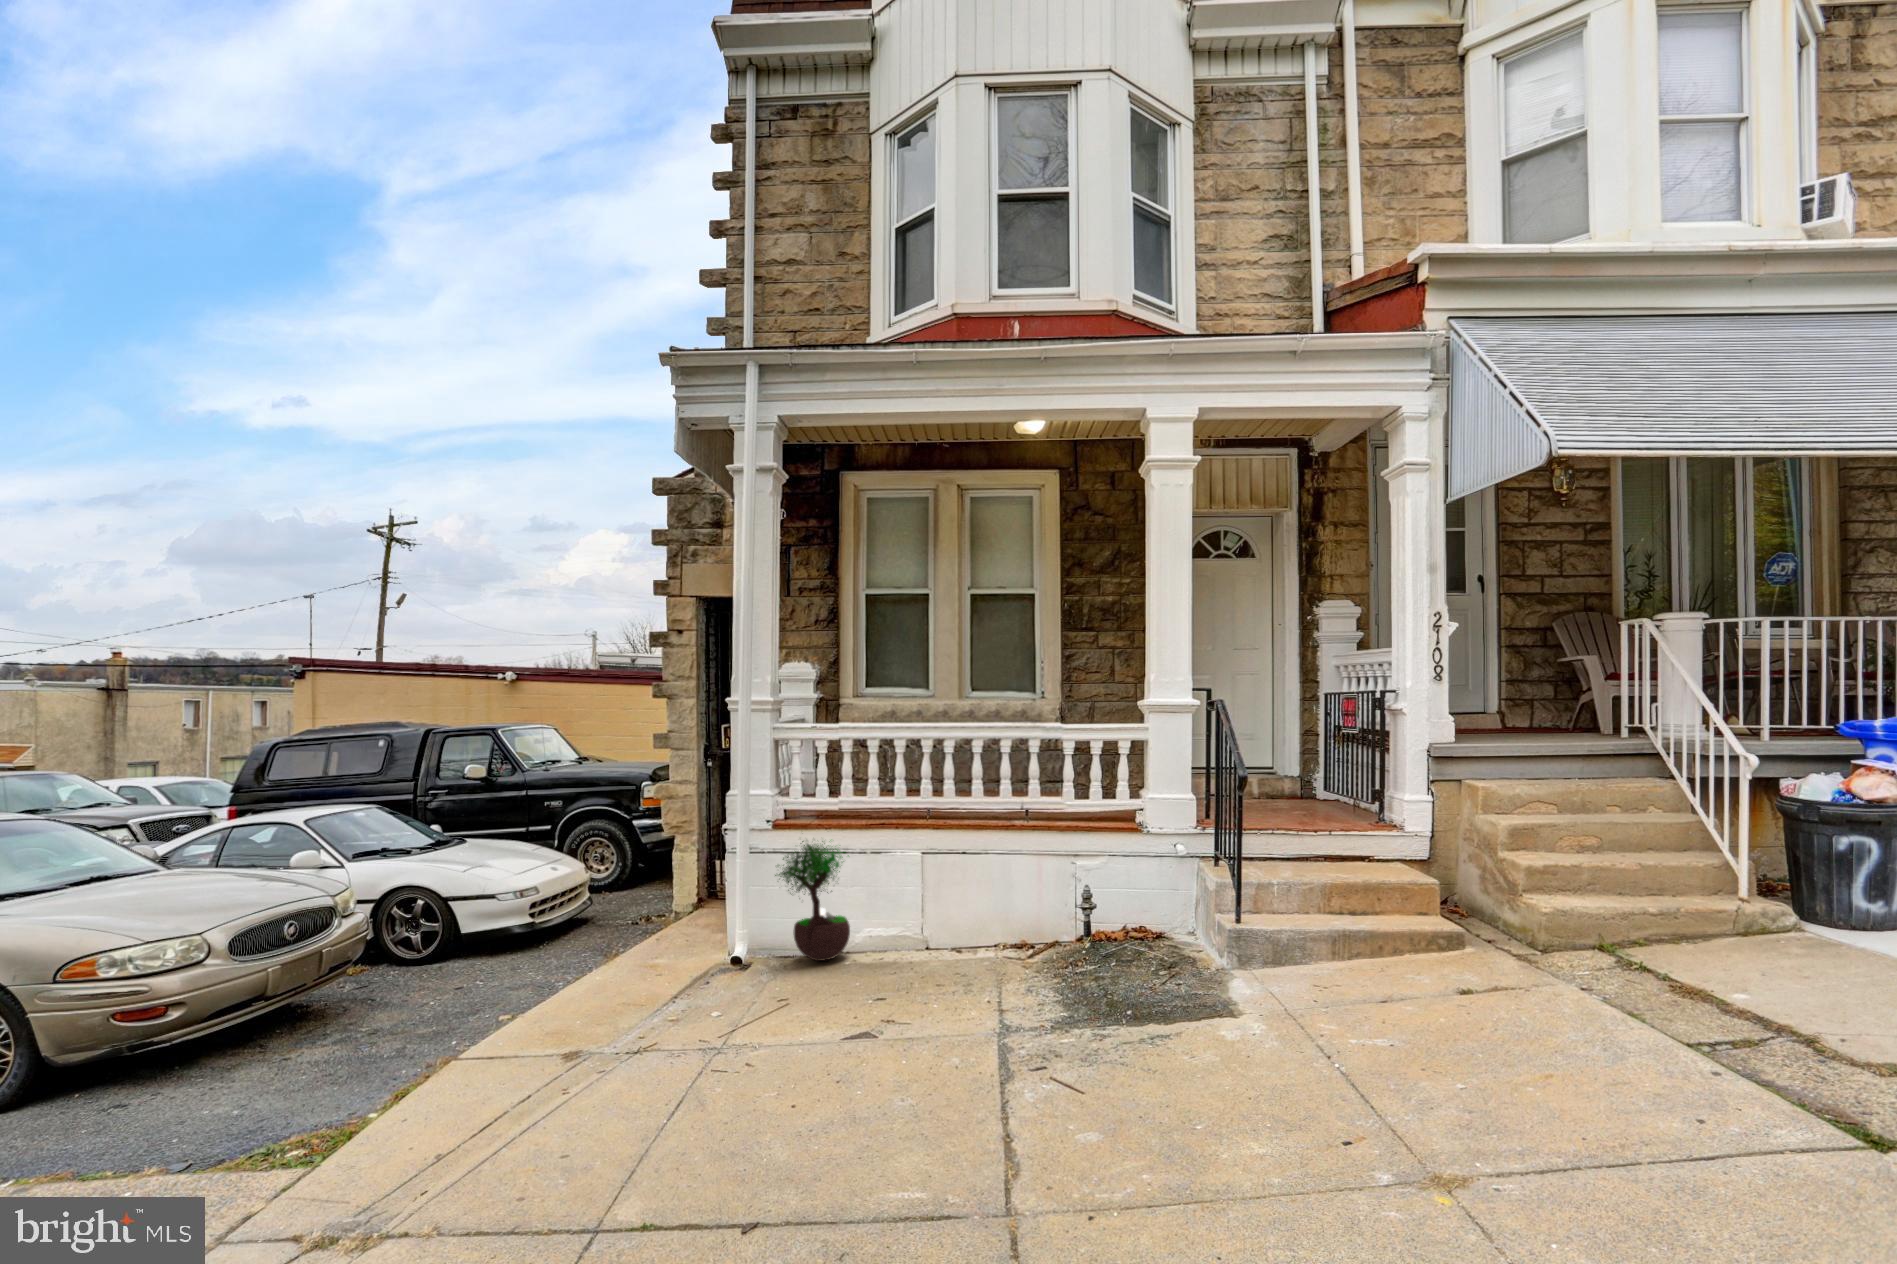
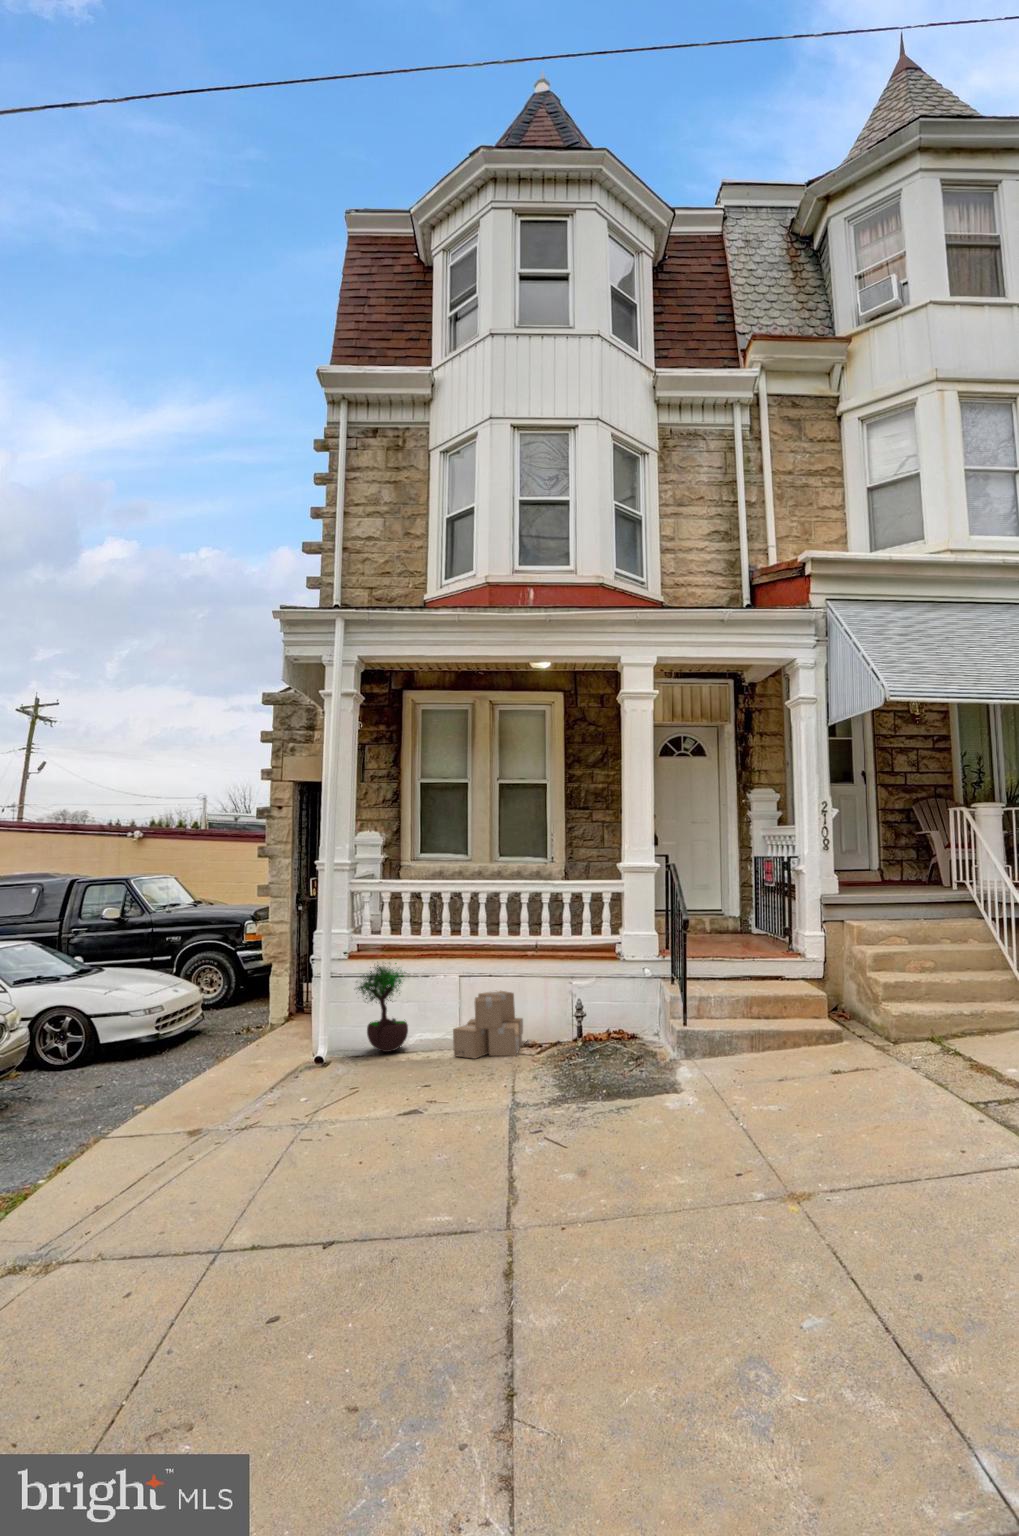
cardboard box: none [910,876,1014,972] -> present [453,991,527,1058]

